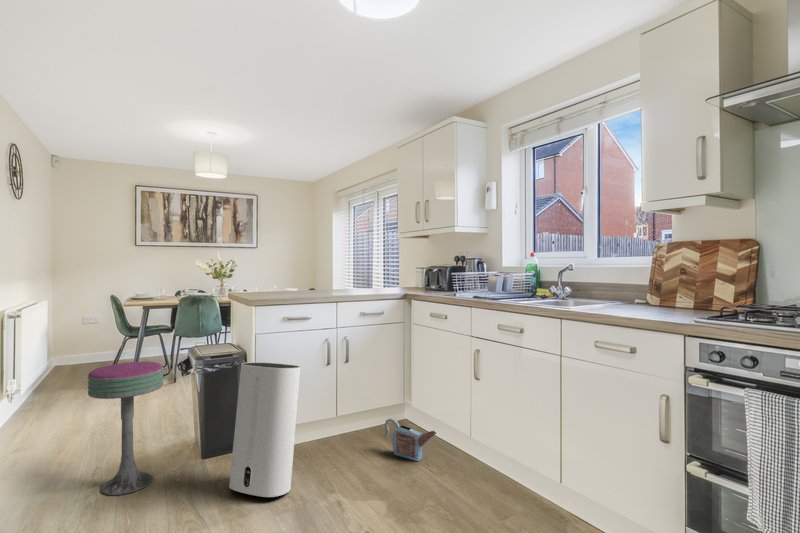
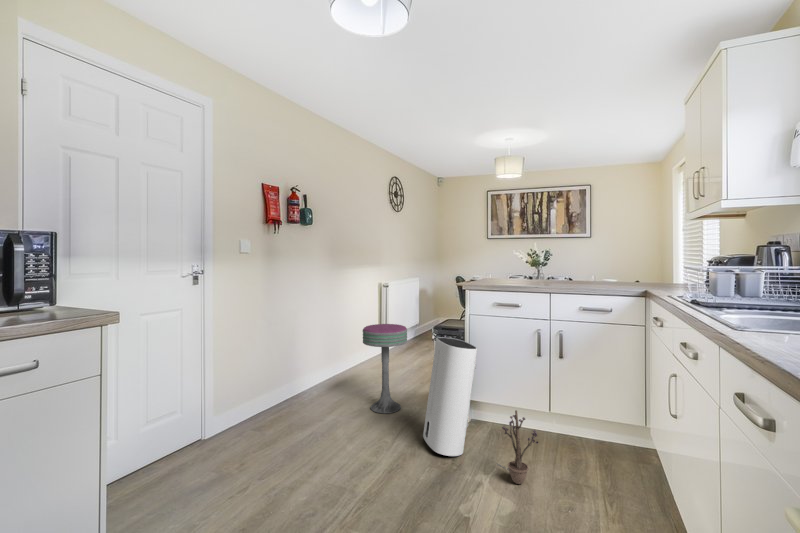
decorative plant: none [334,416,385,487] -> present [497,410,538,484]
watering can: present [384,418,436,461] -> none [583,430,624,491]

